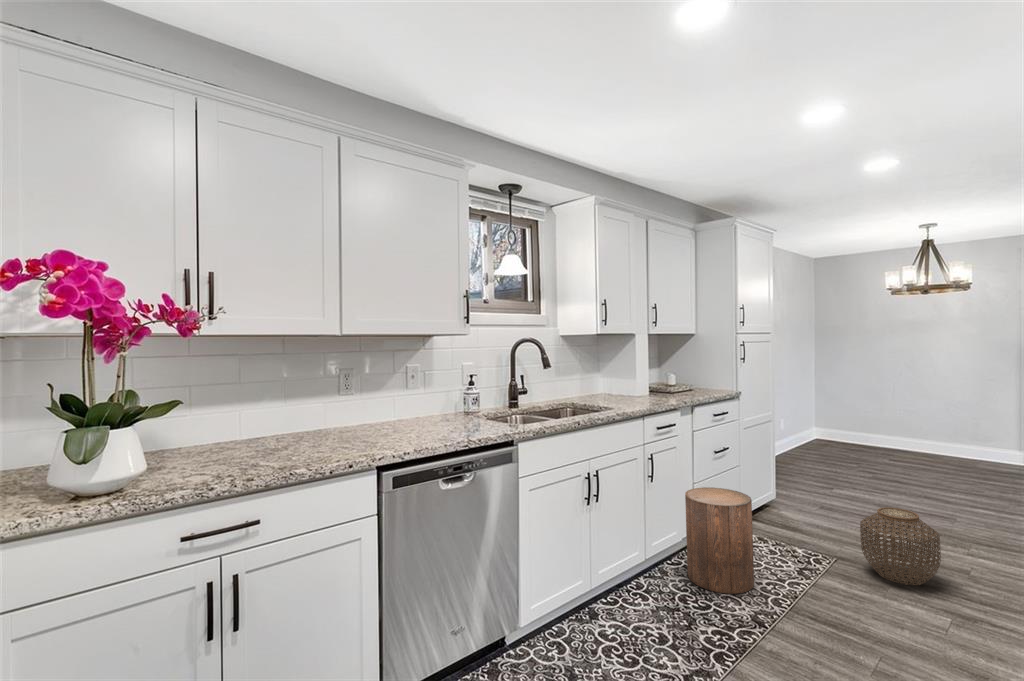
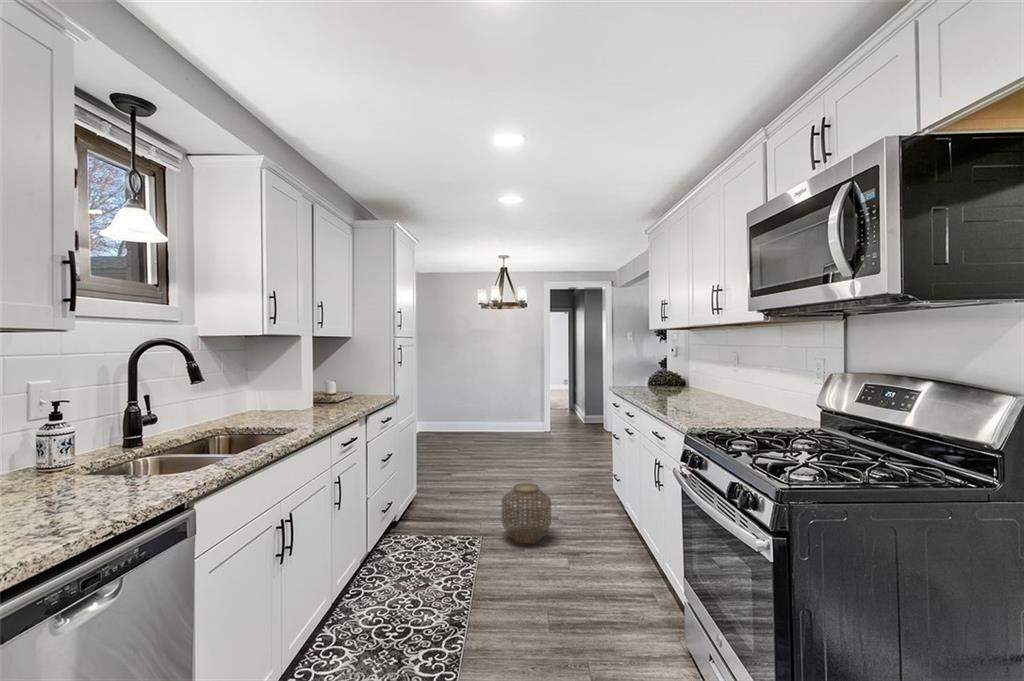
stool: present [685,487,754,594] -> none [371,498,436,611]

